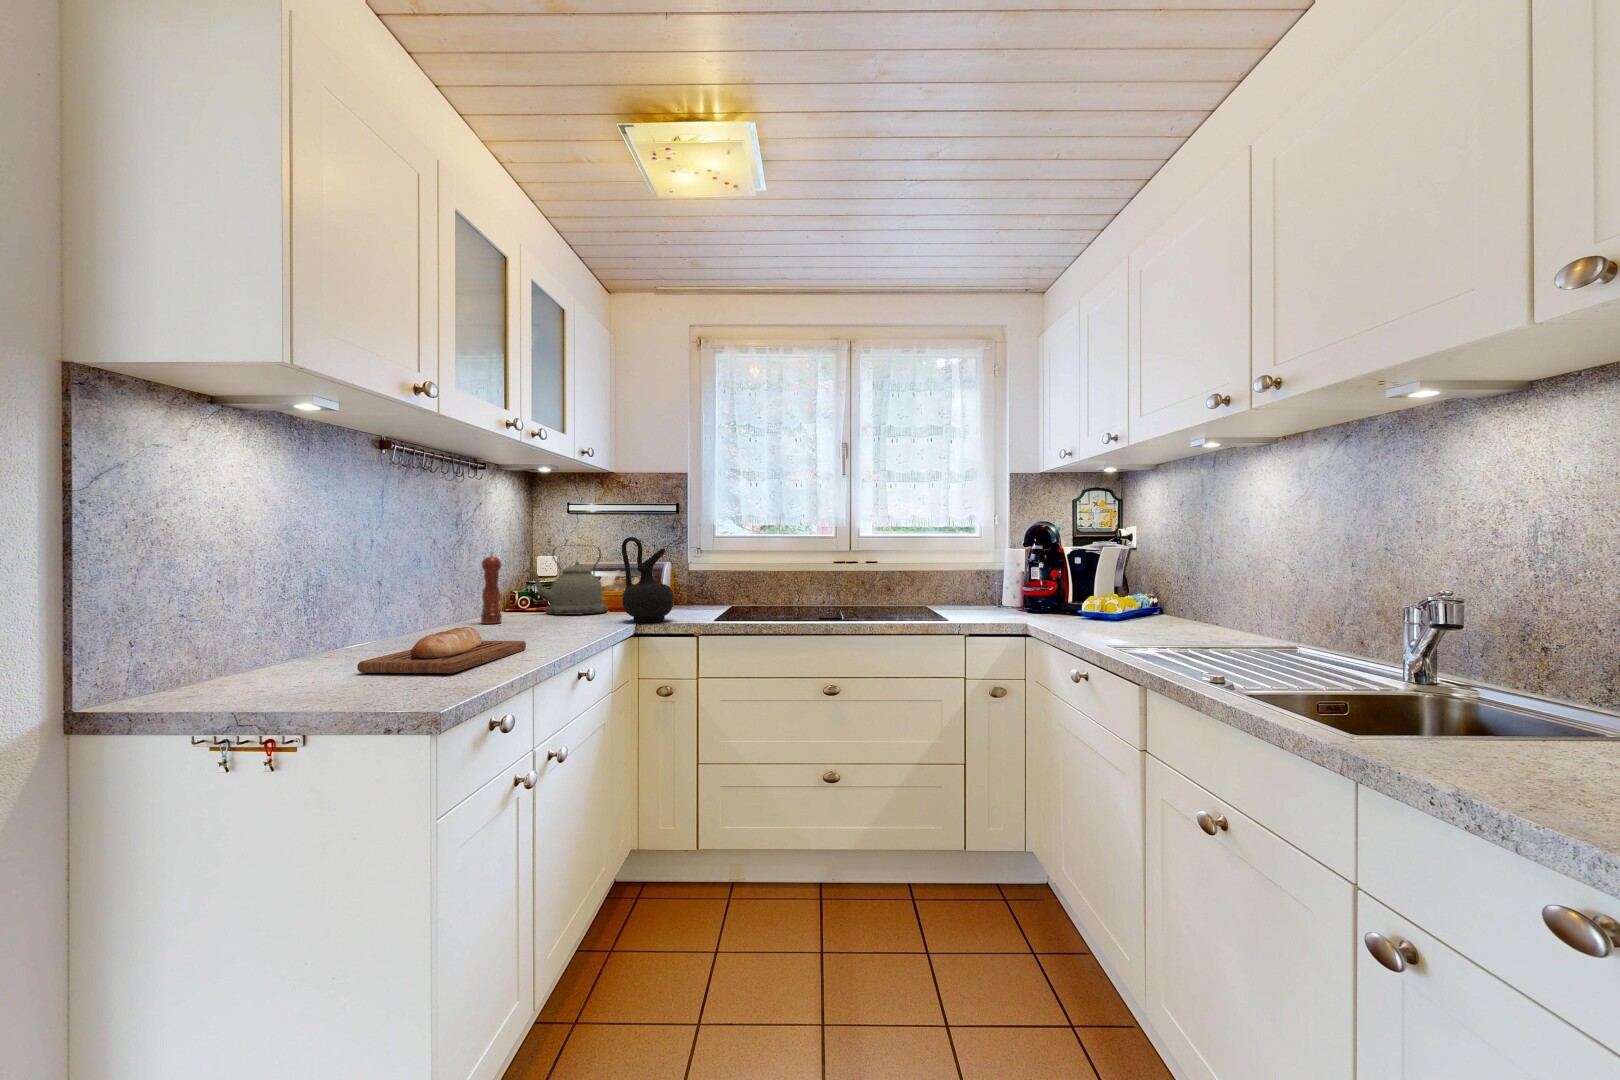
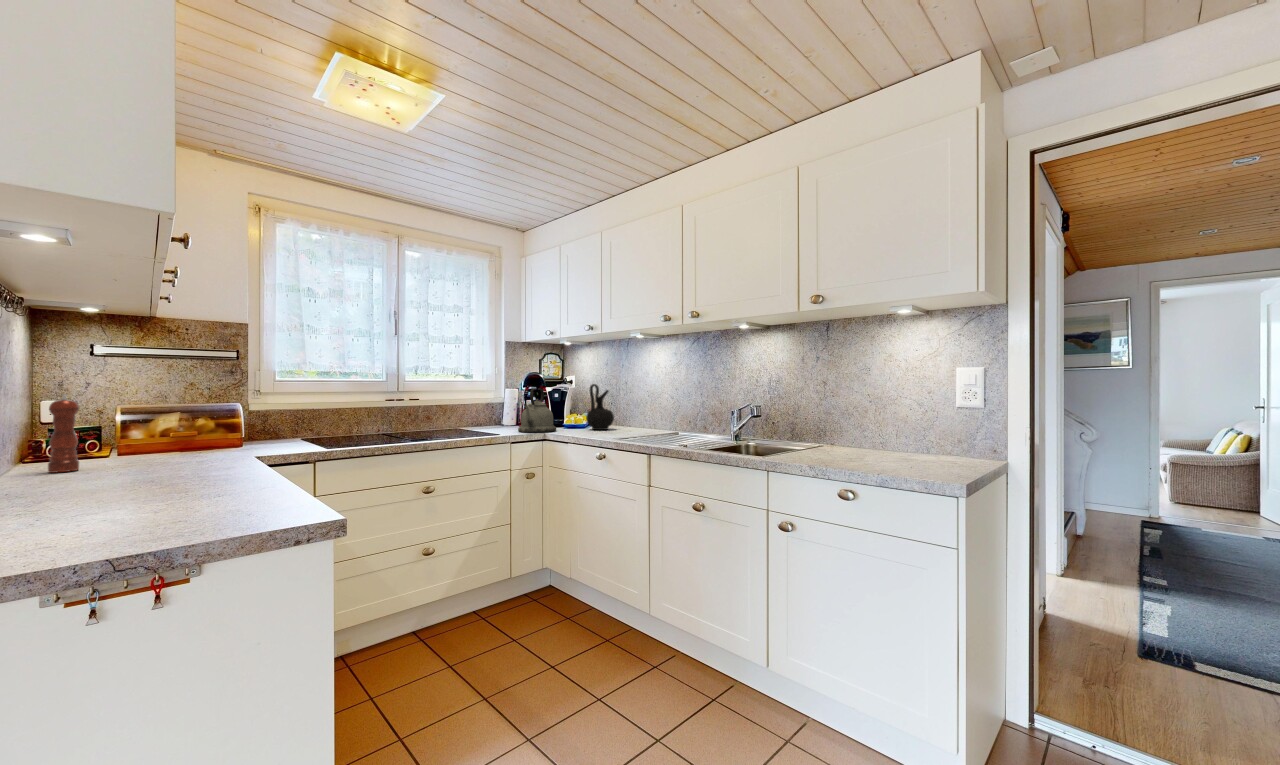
ceramic jug: present [622,537,674,622] -> present [586,384,614,430]
kettle: present [527,545,608,615] -> present [518,389,556,432]
bread loaf: present [357,627,526,673] -> none [105,465,239,517]

